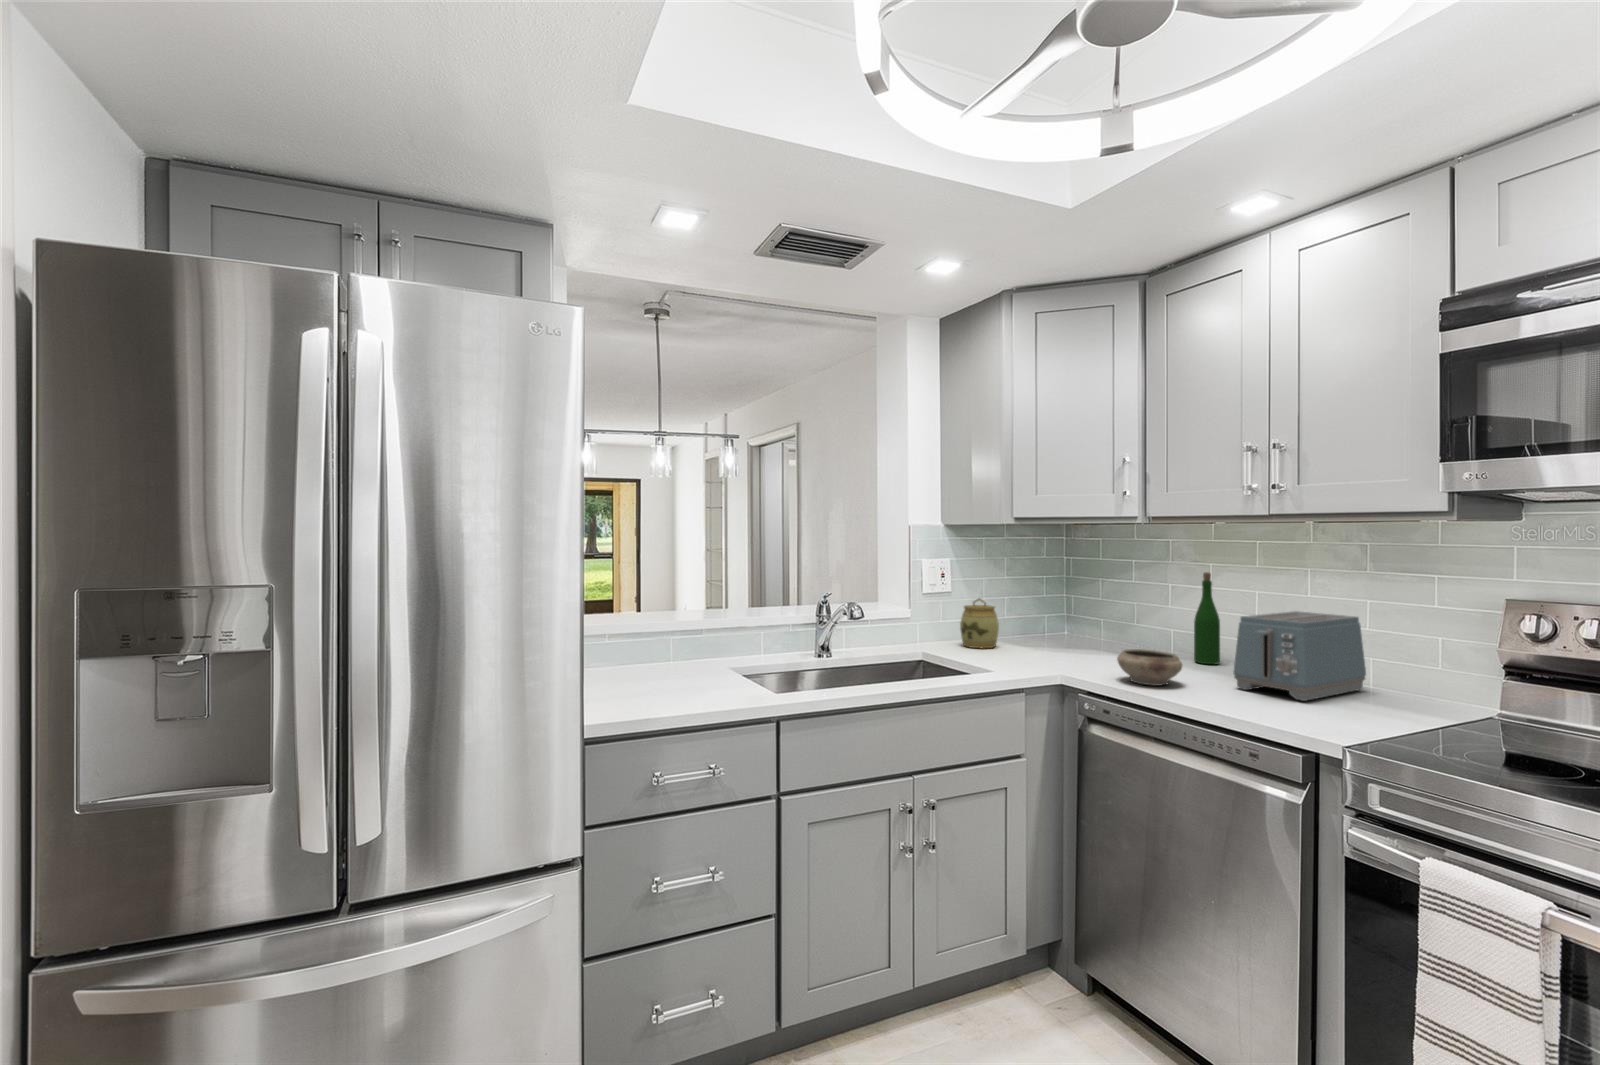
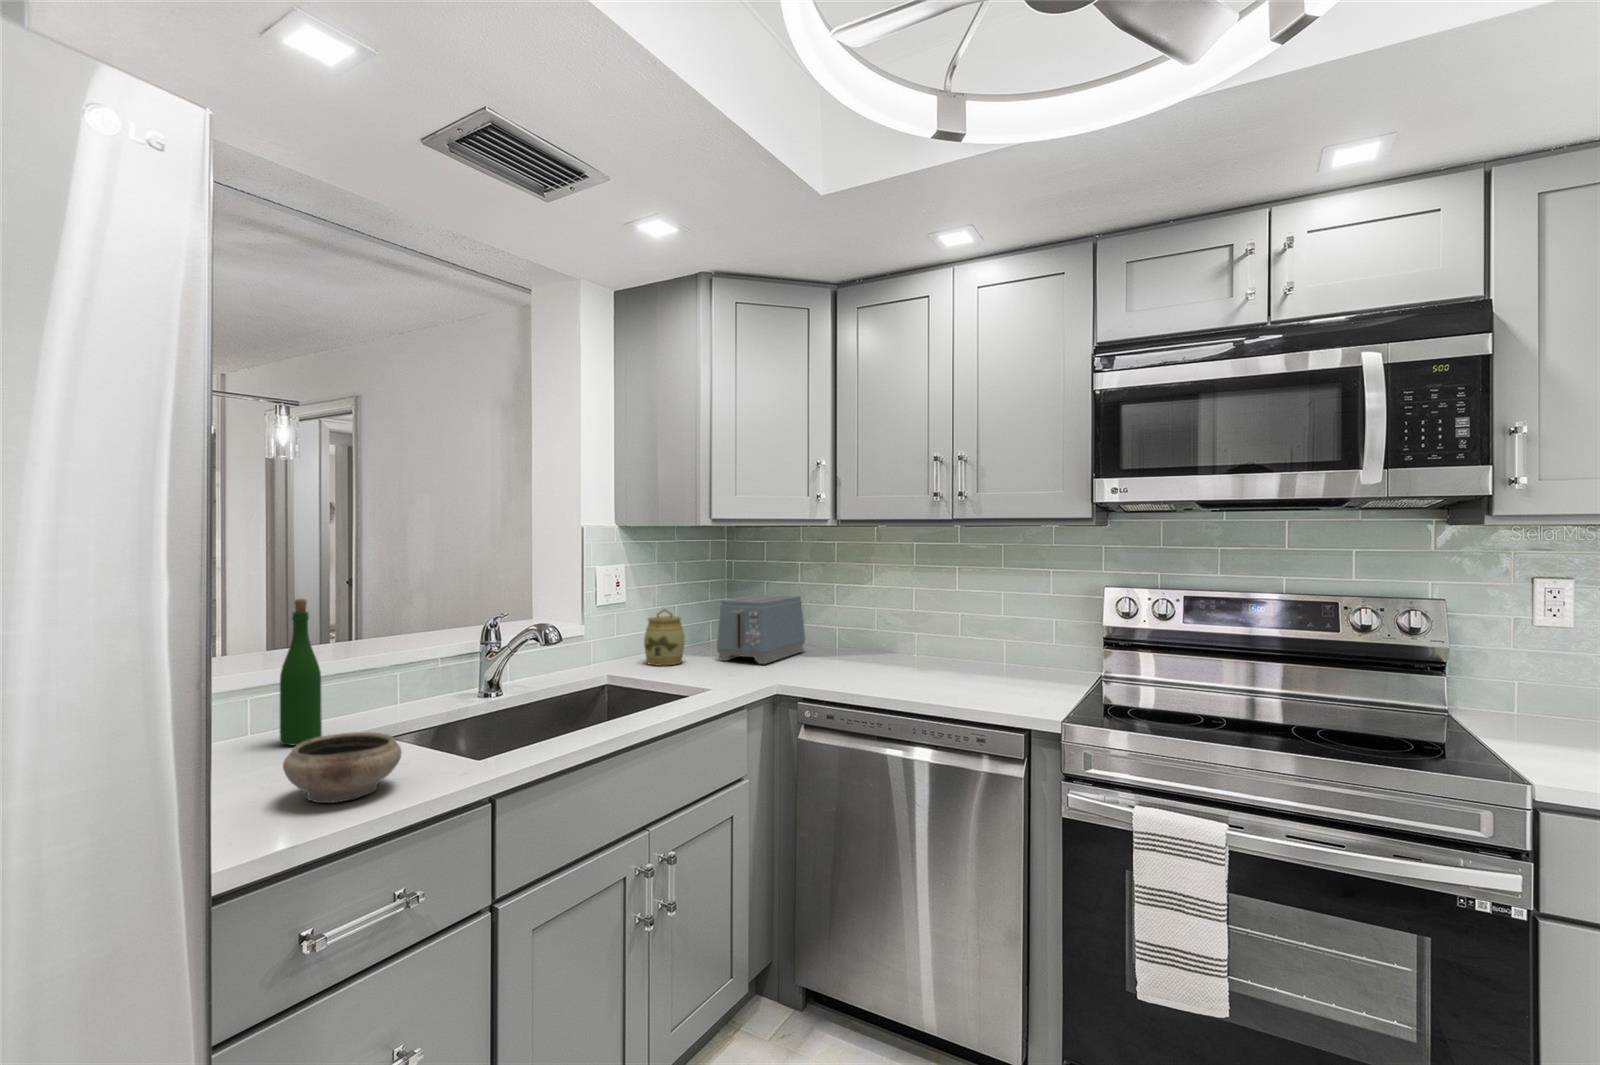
wine bottle: present [1194,572,1220,664] -> present [280,599,322,746]
toaster: present [1233,611,1366,701] -> present [717,594,805,664]
ceramic bowl: present [1117,649,1182,686] -> present [283,732,402,803]

